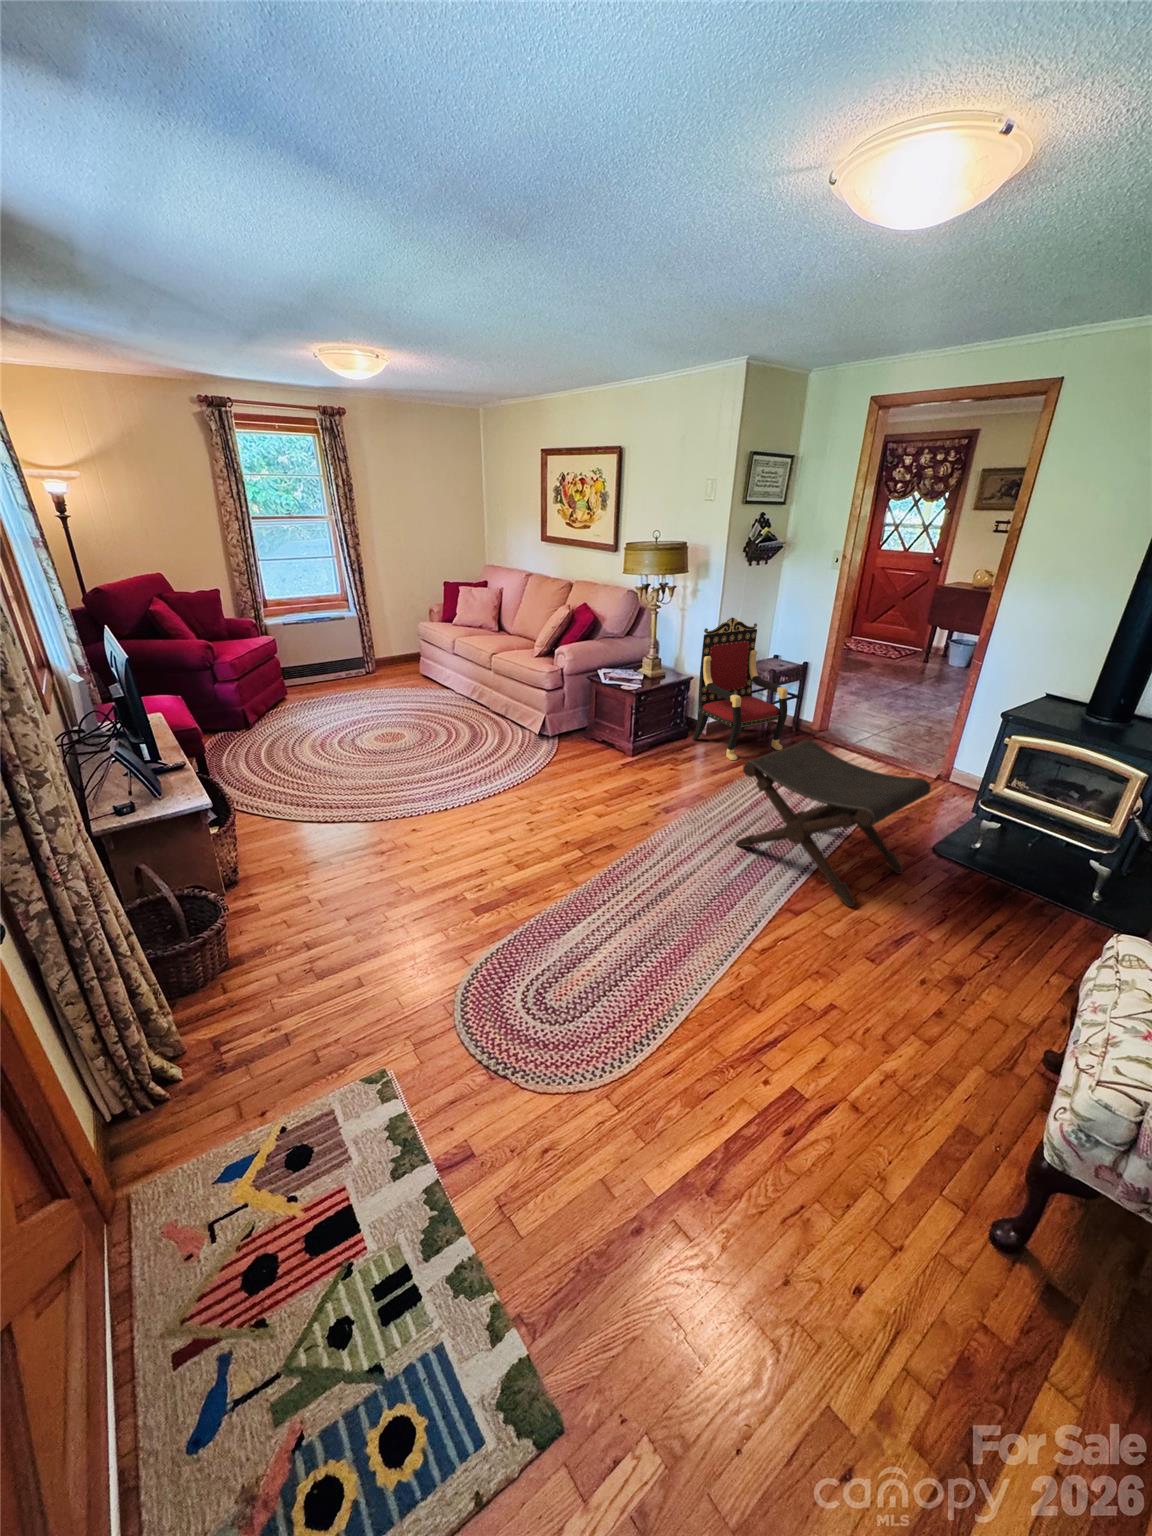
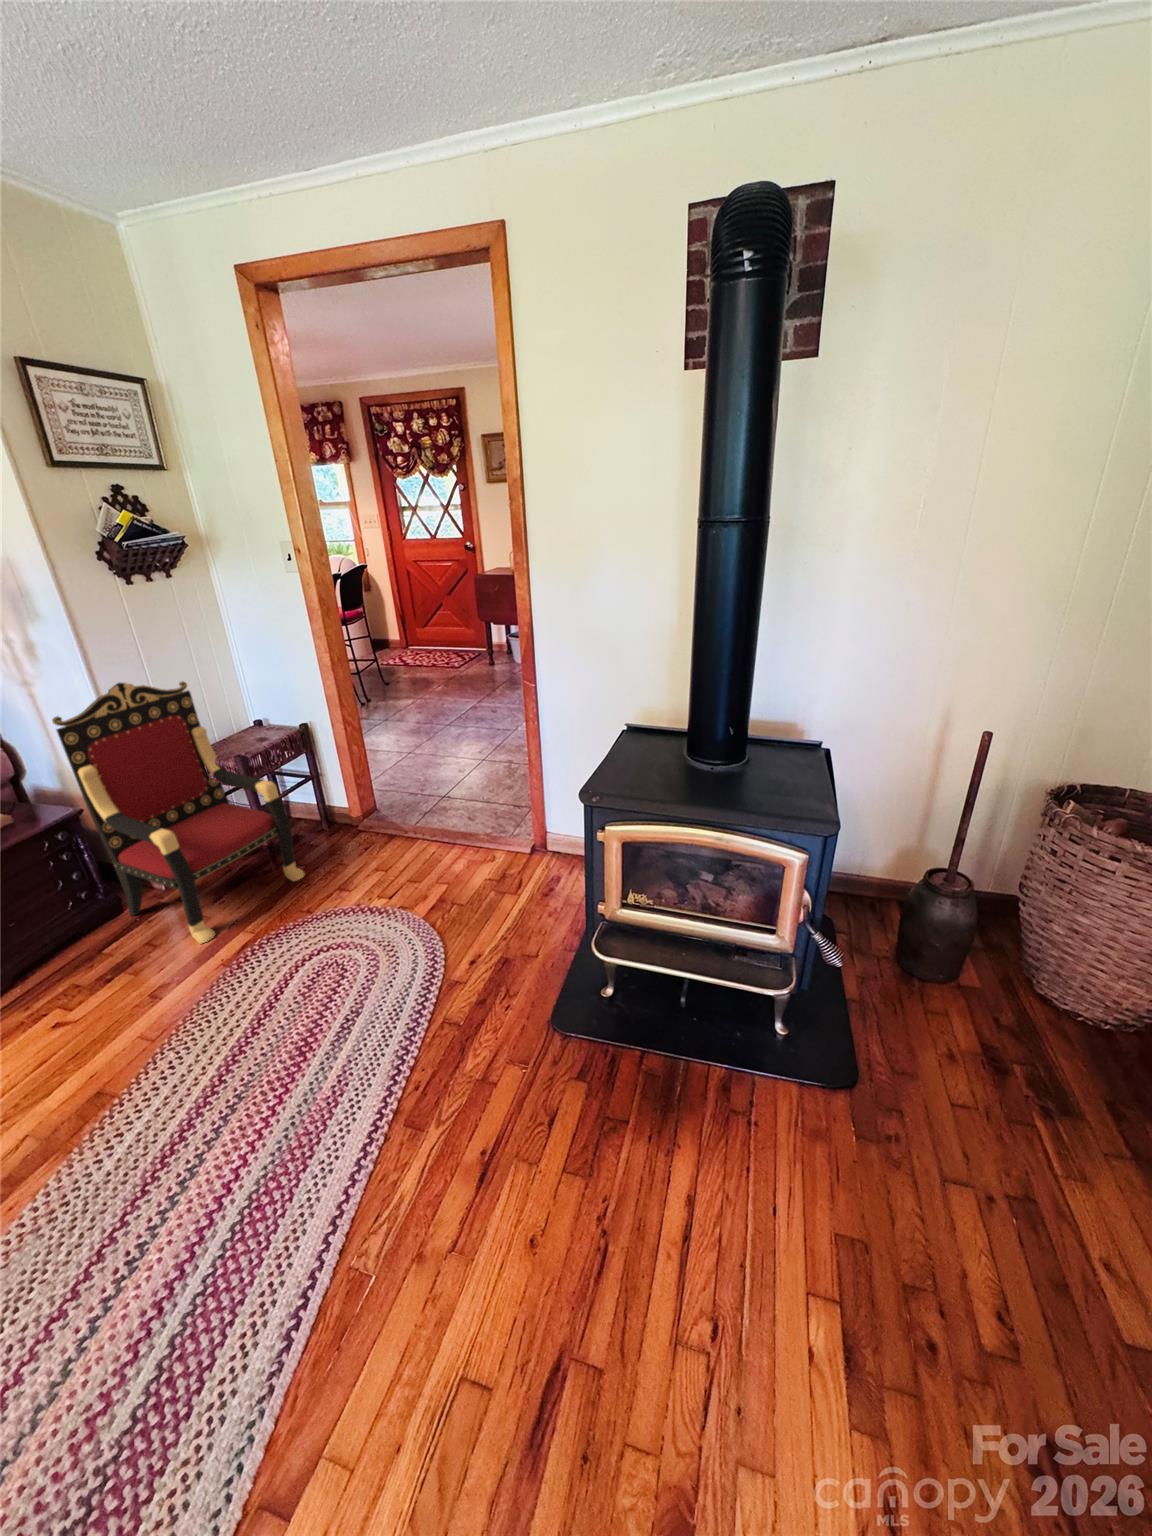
footstool: present [735,740,931,907] -> none [67,932,516,1354]

